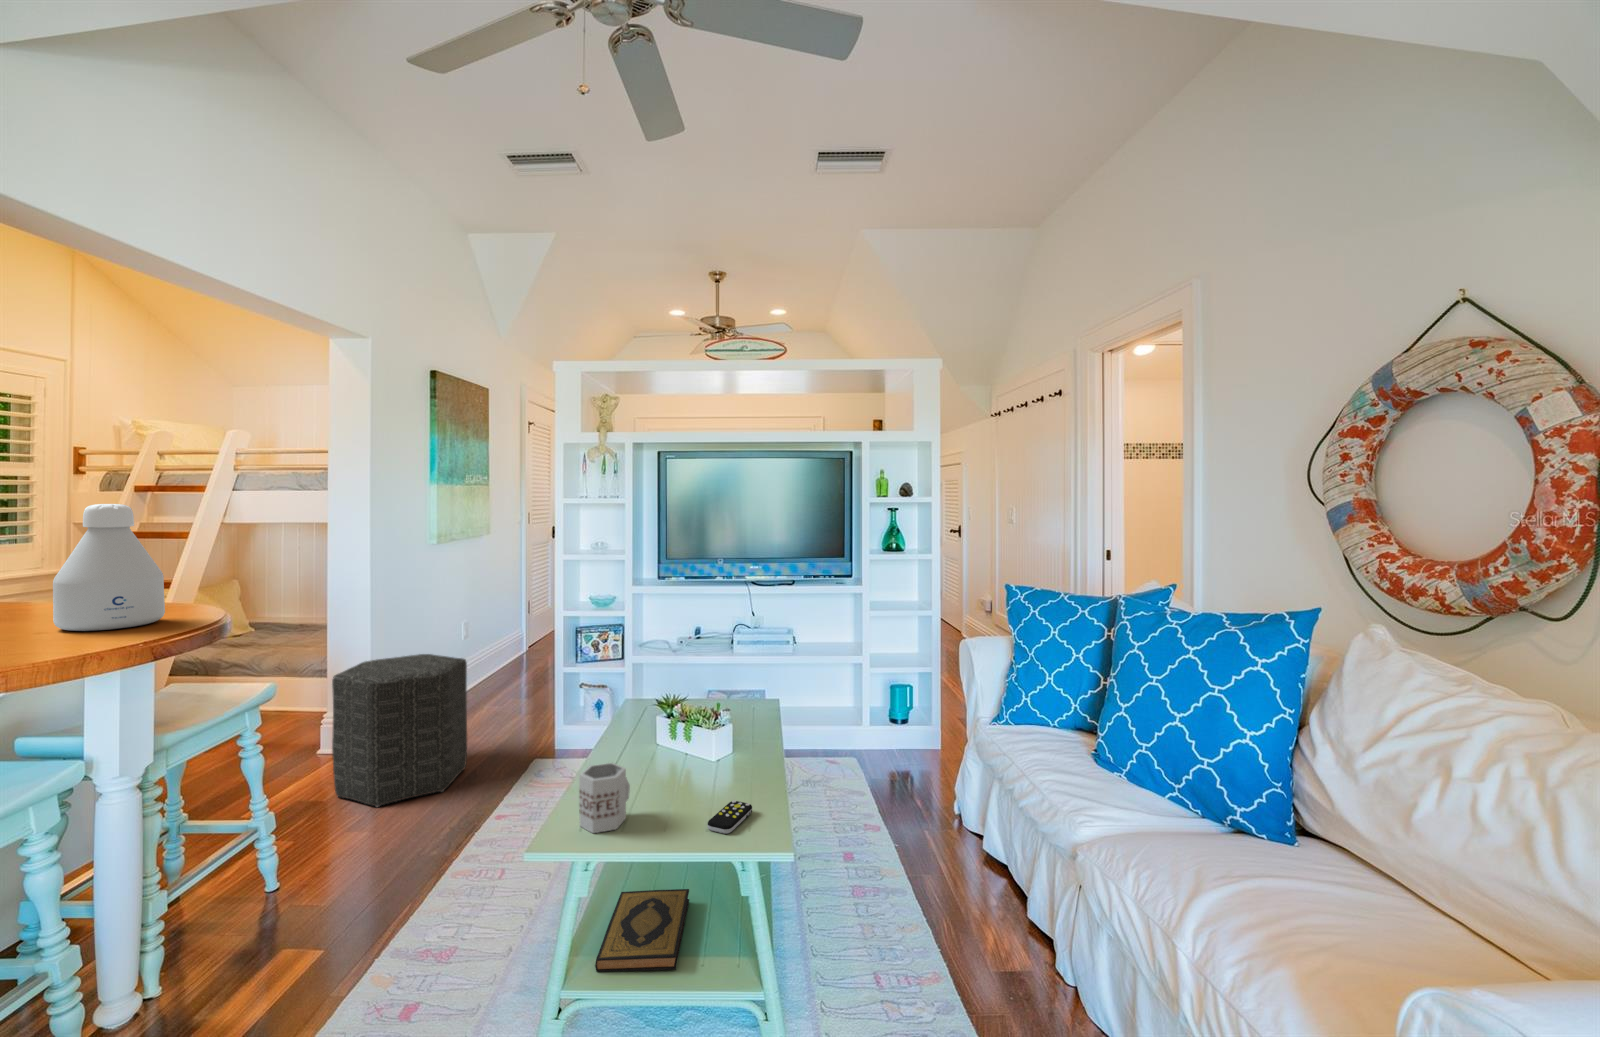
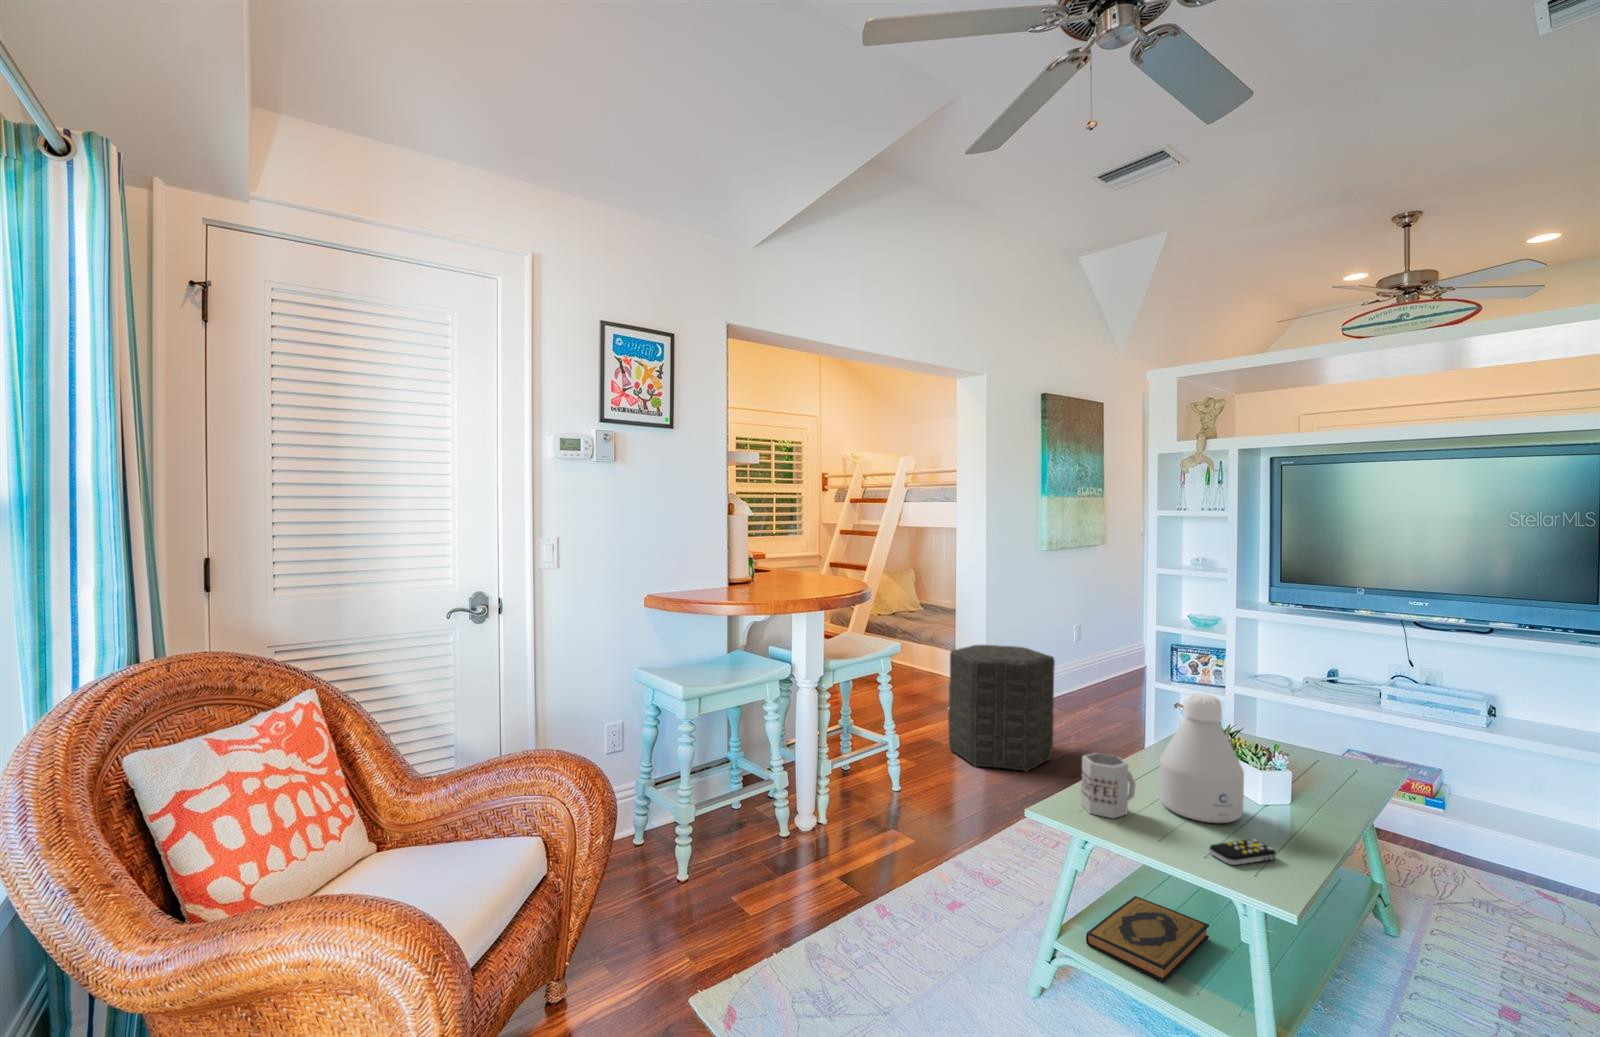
bottle: present [53,504,165,631] -> present [1159,693,1244,823]

